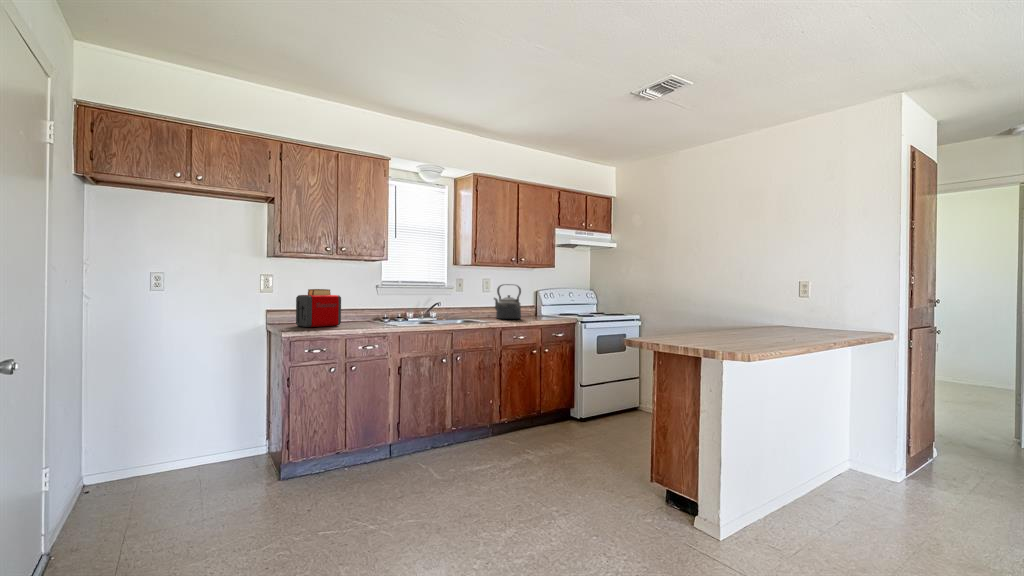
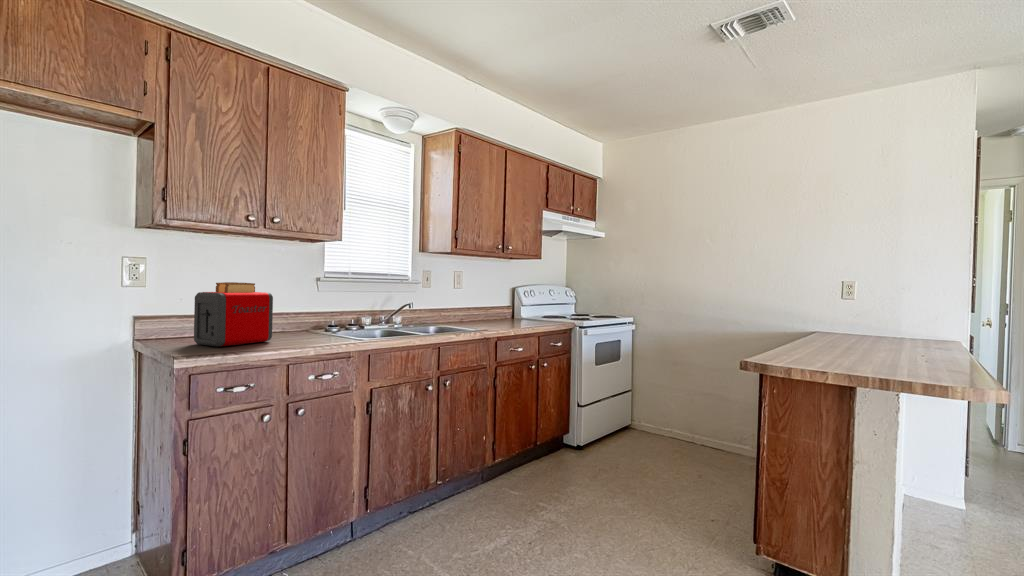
kettle: present [494,284,521,319] -> none [470,279,510,325]

